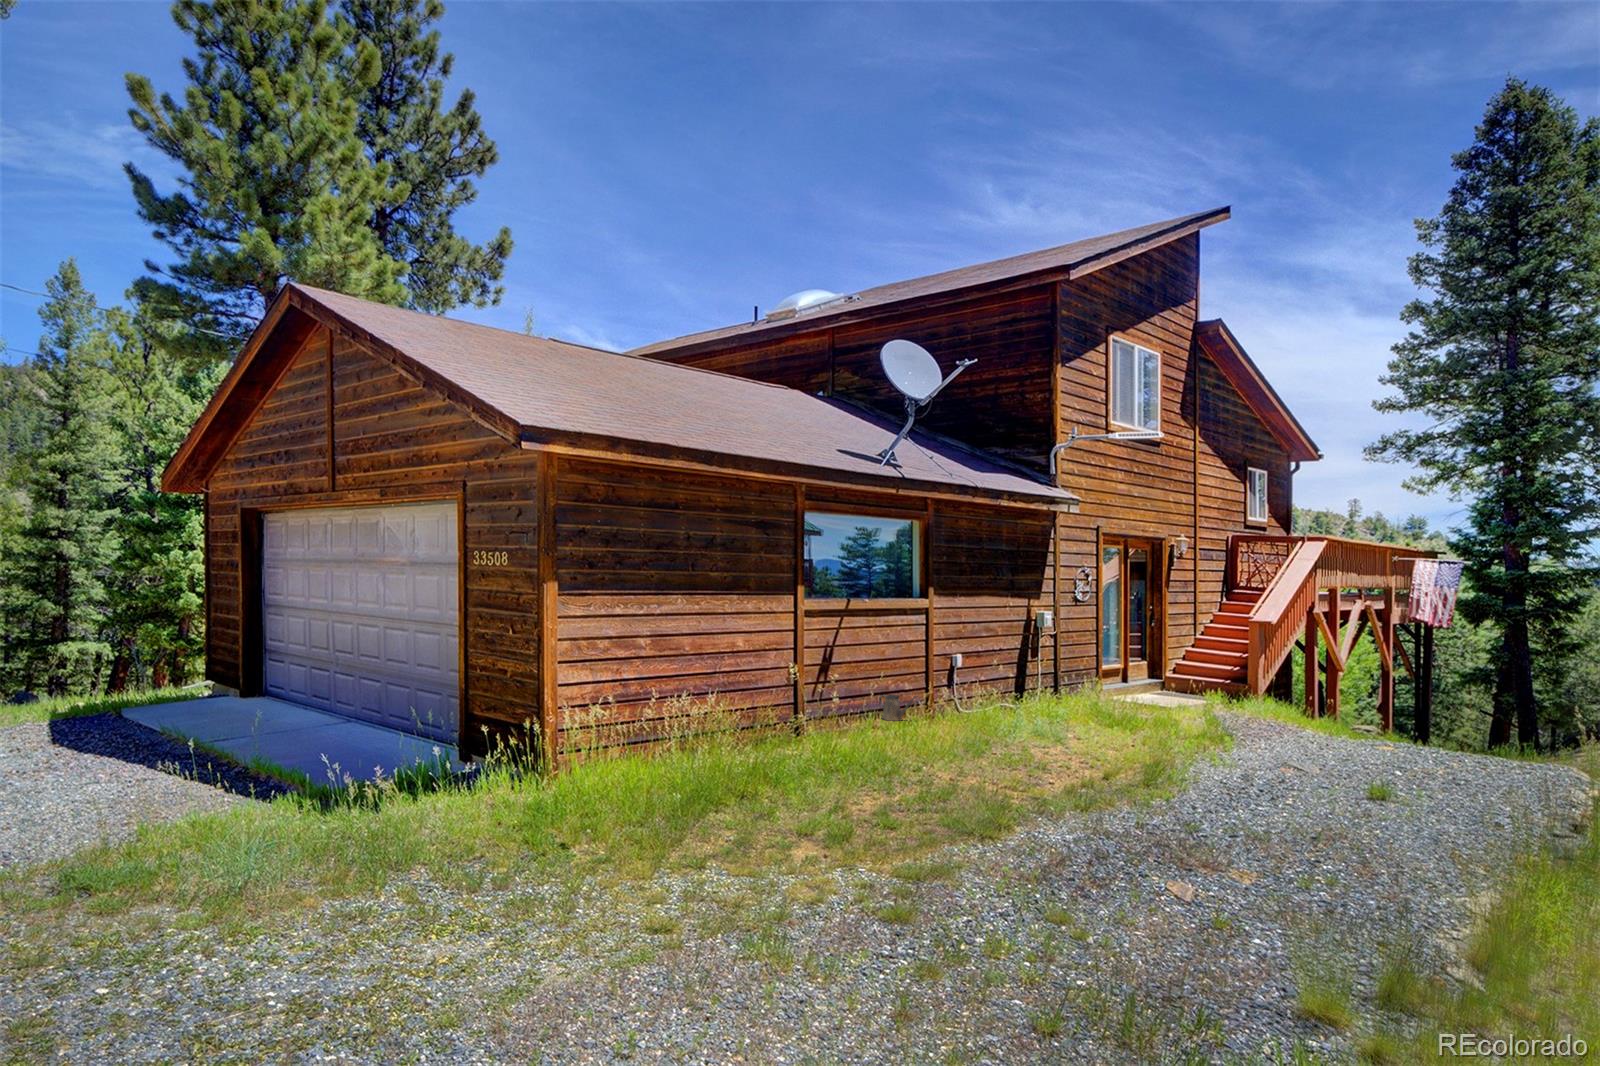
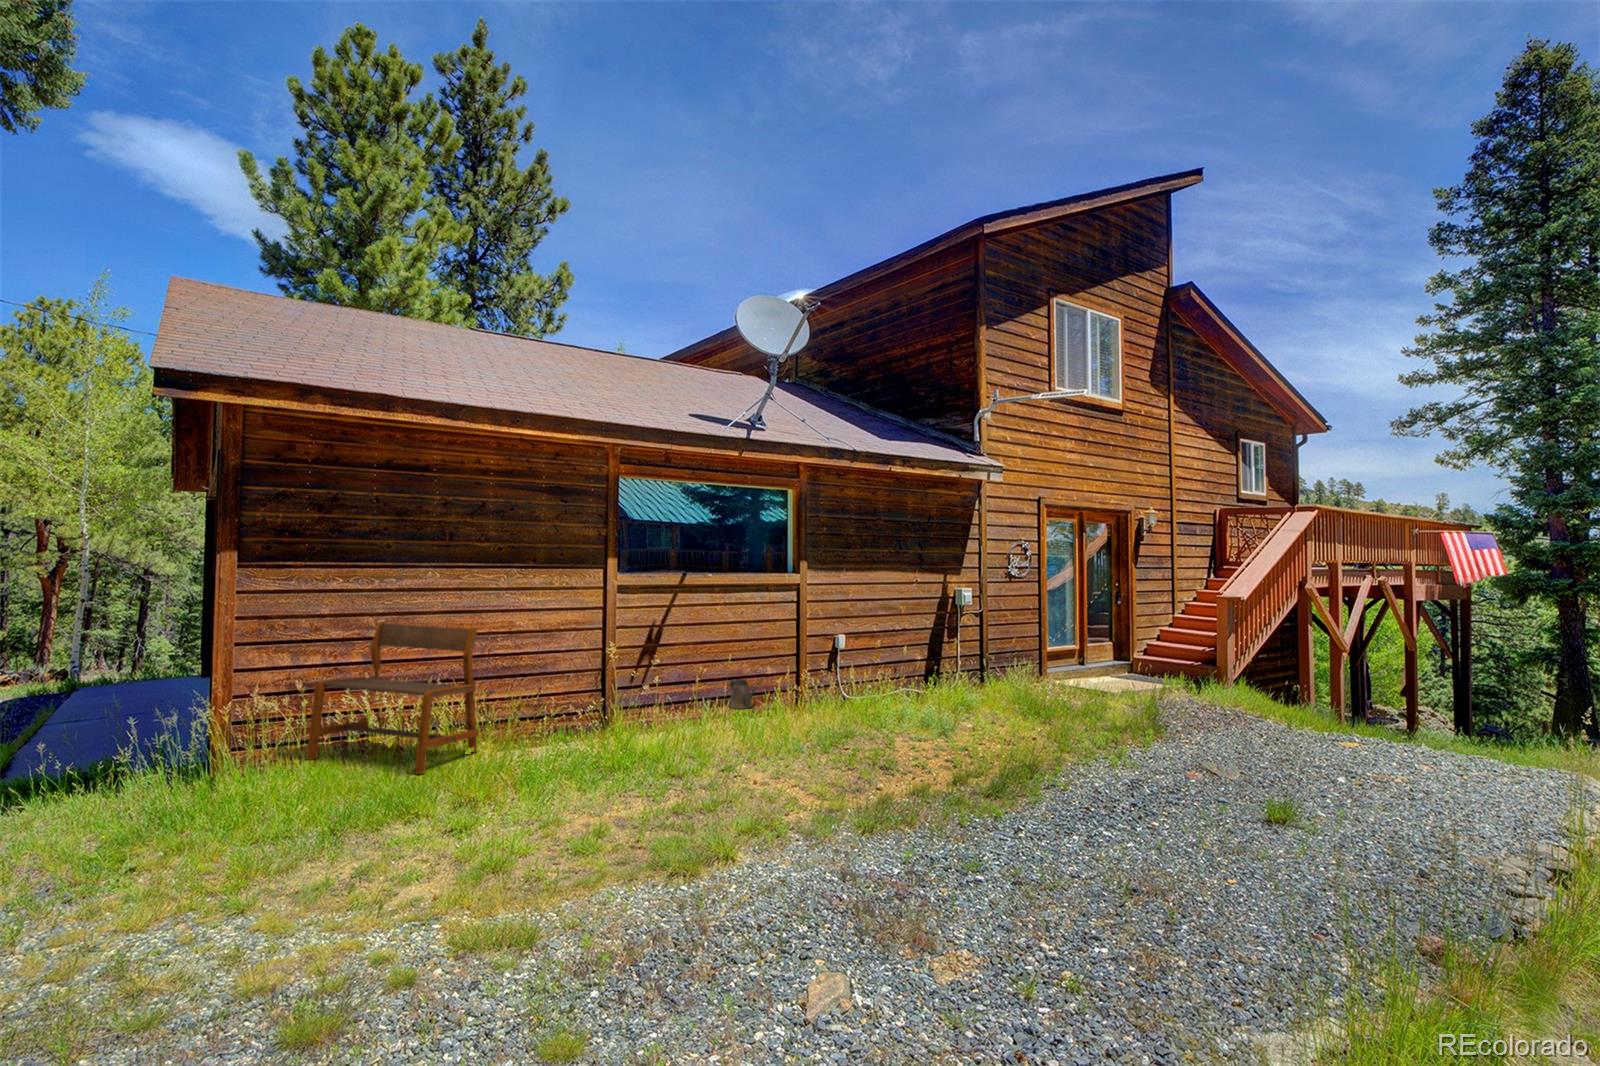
bench: none [616,643,749,771] -> present [307,622,479,774]

